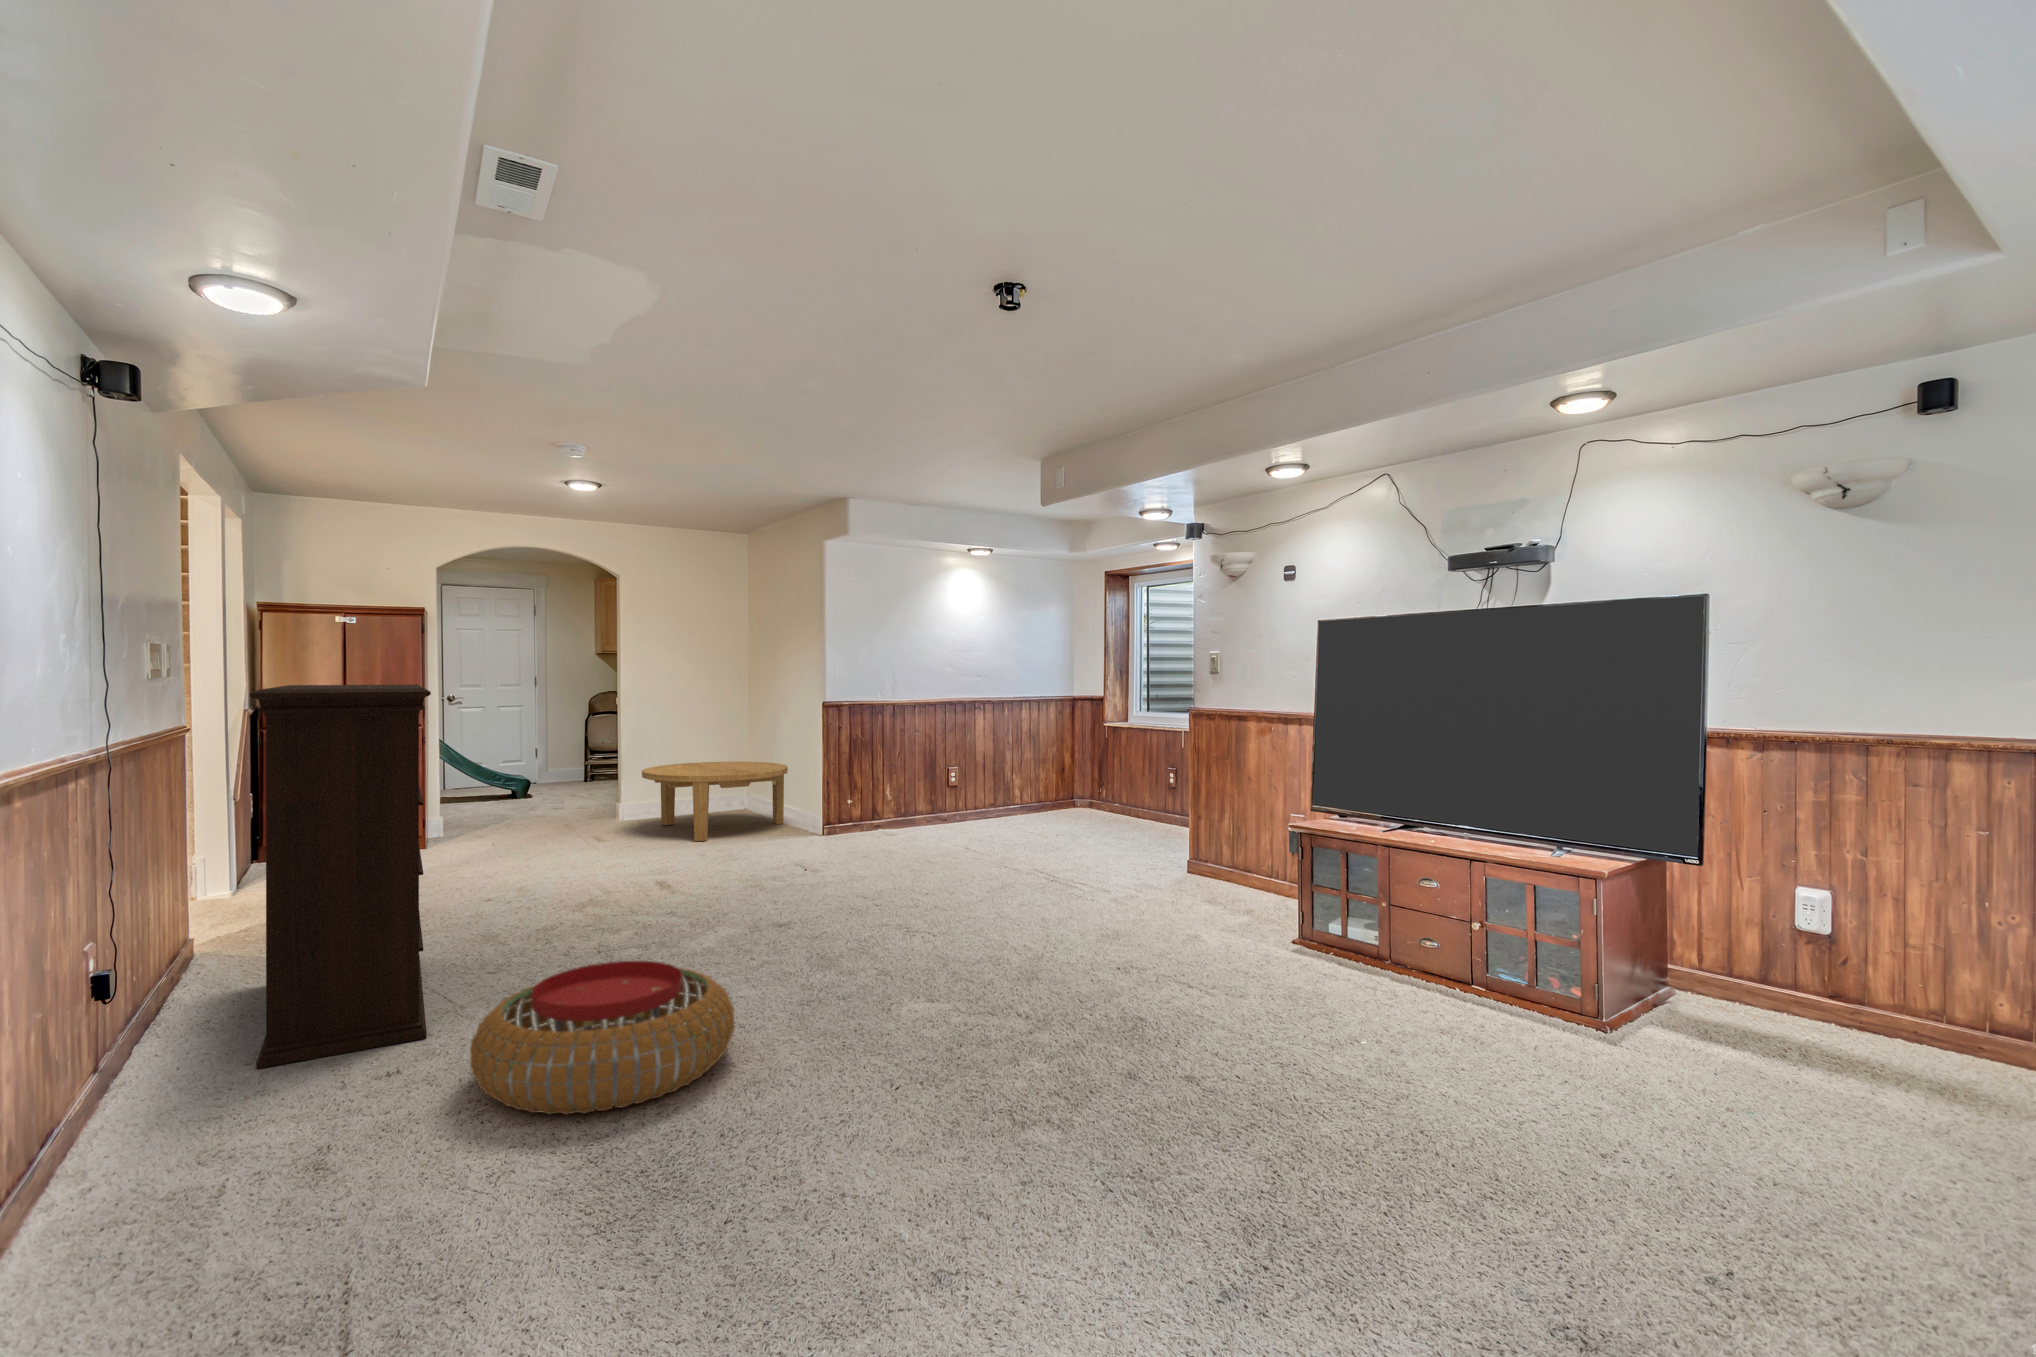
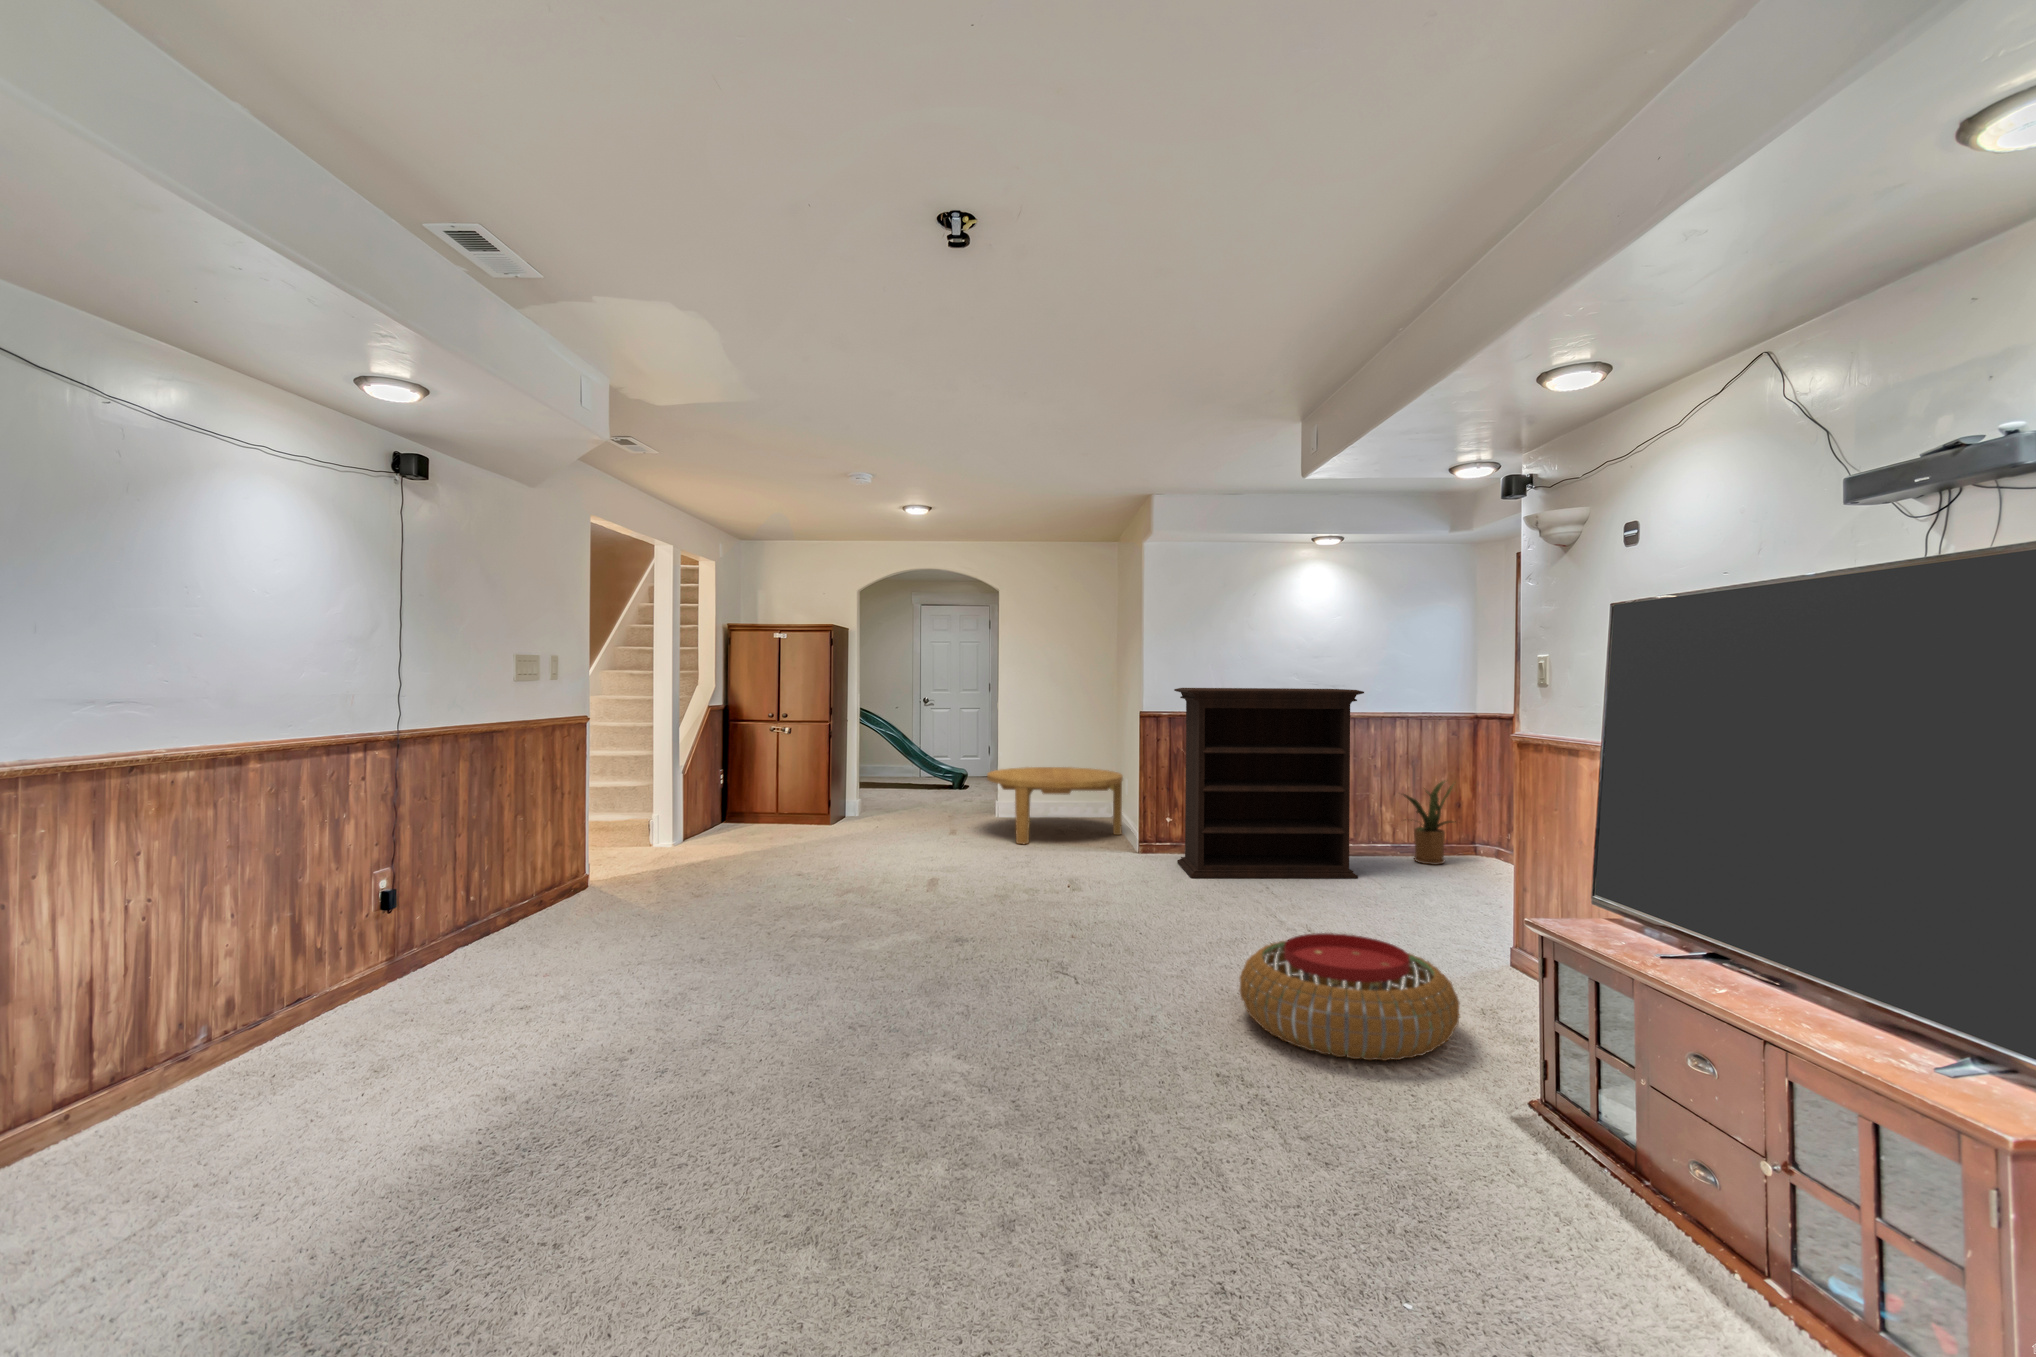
bookshelf: present [250,685,431,1069] -> present [1174,688,1364,878]
house plant: none [1028,749,1071,818] -> present [1403,781,1456,865]
pouf: present [470,961,734,1114] -> present [1240,933,1460,1061]

